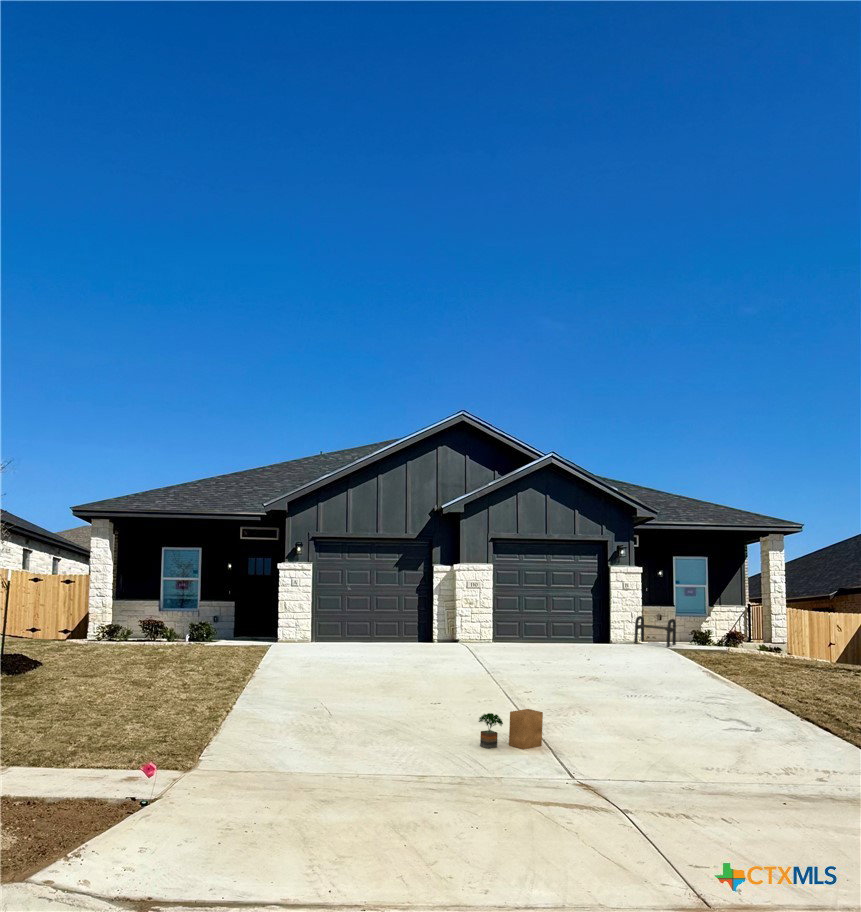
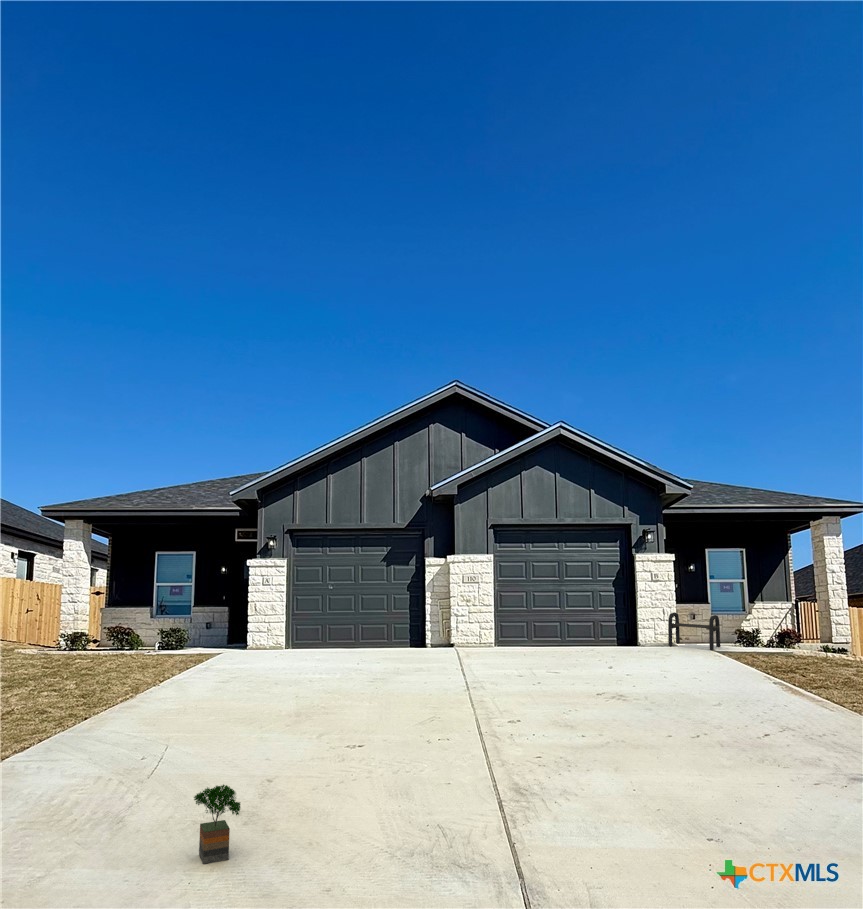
cardboard box: present [509,709,543,749] -> none [417,786,488,886]
potted tree: present [479,713,503,749] -> present [194,785,240,864]

